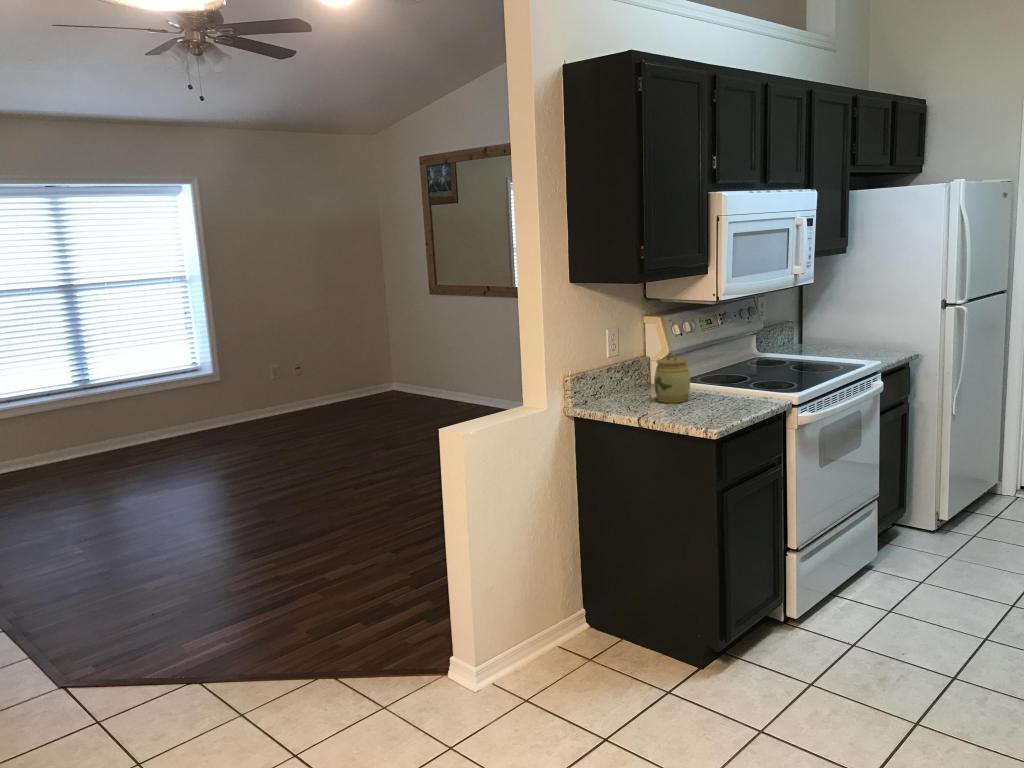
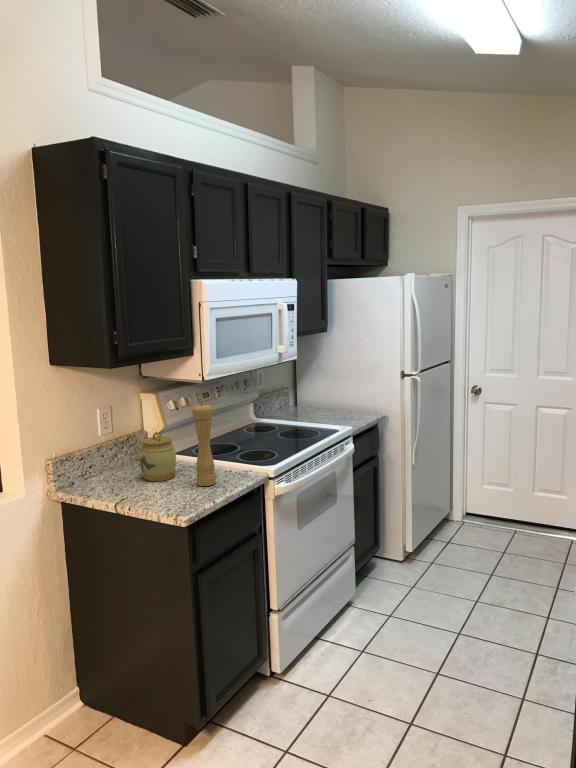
pepper mill: none [715,321,737,407] -> present [192,404,216,486]

